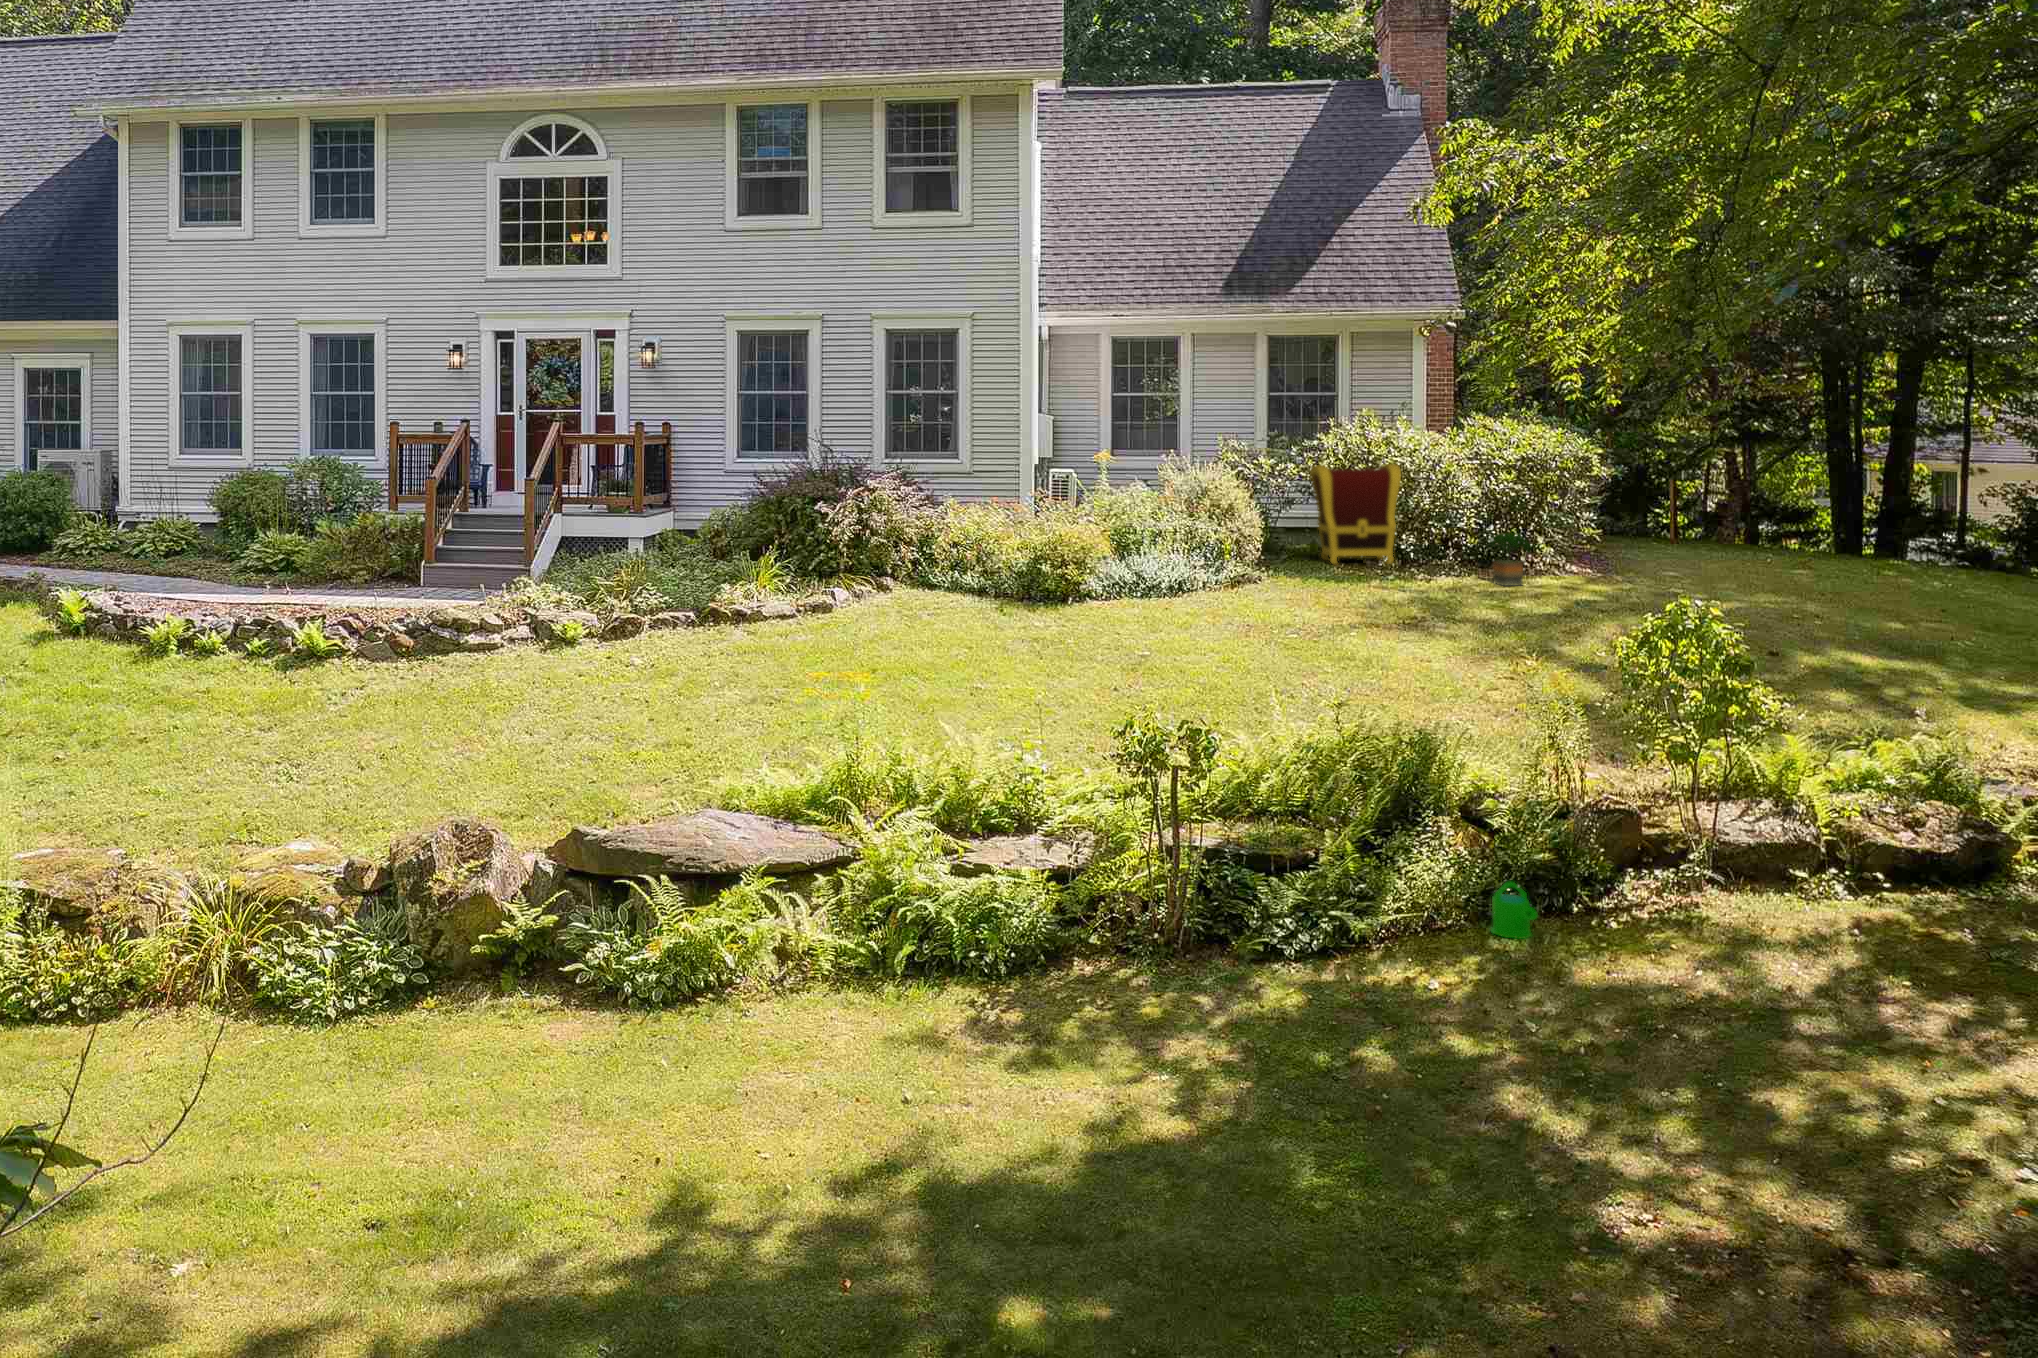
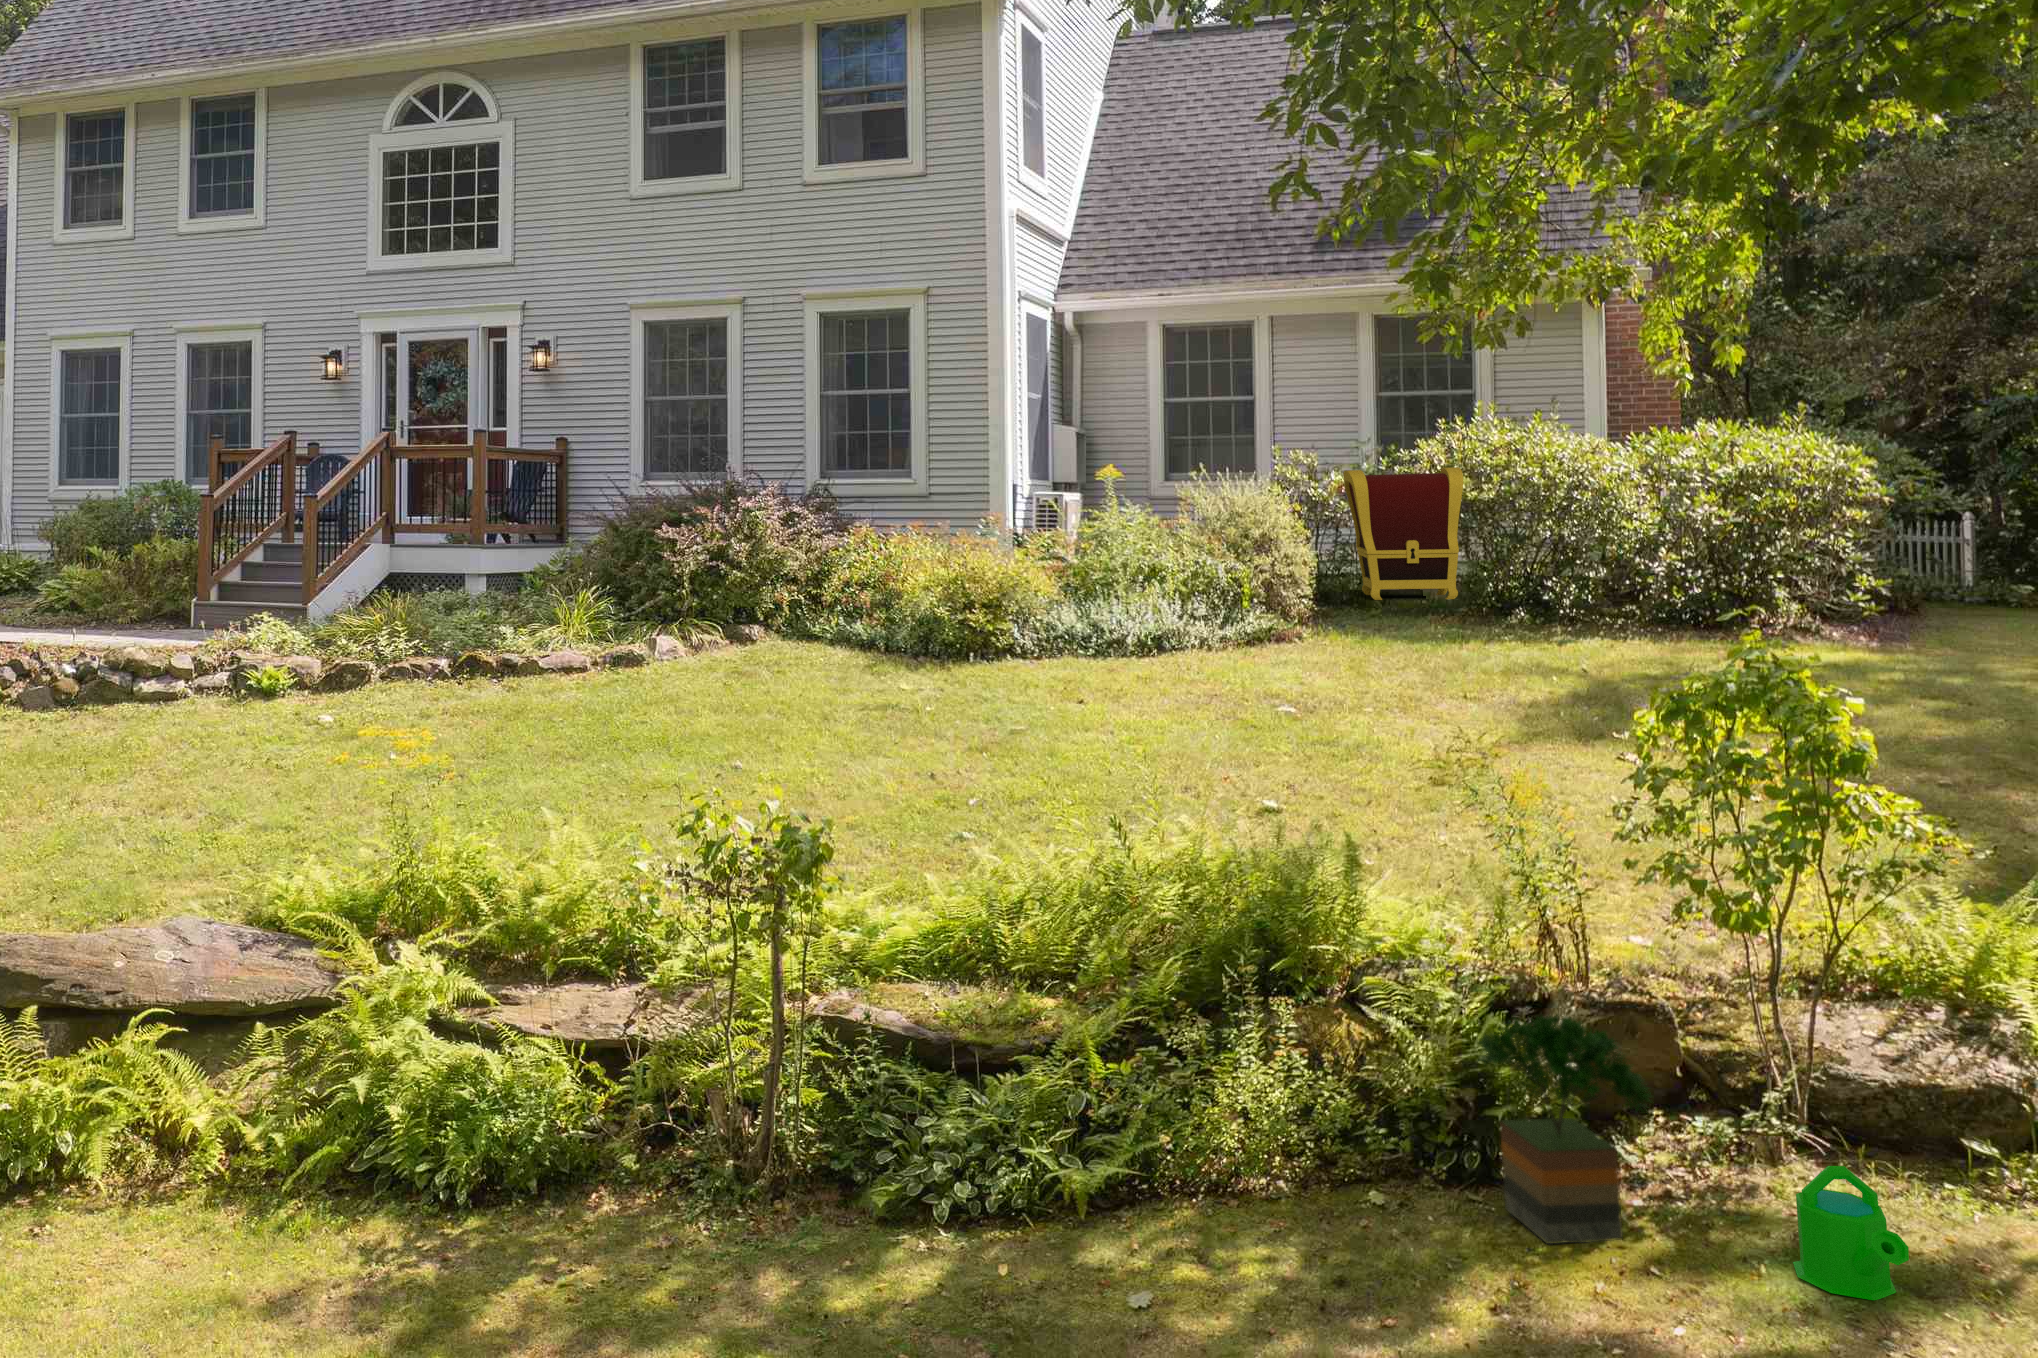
potted tree: present [1489,533,1531,586] -> present [1478,1015,1652,1244]
watering can: present [1491,882,1537,939] -> present [1793,1166,1909,1300]

